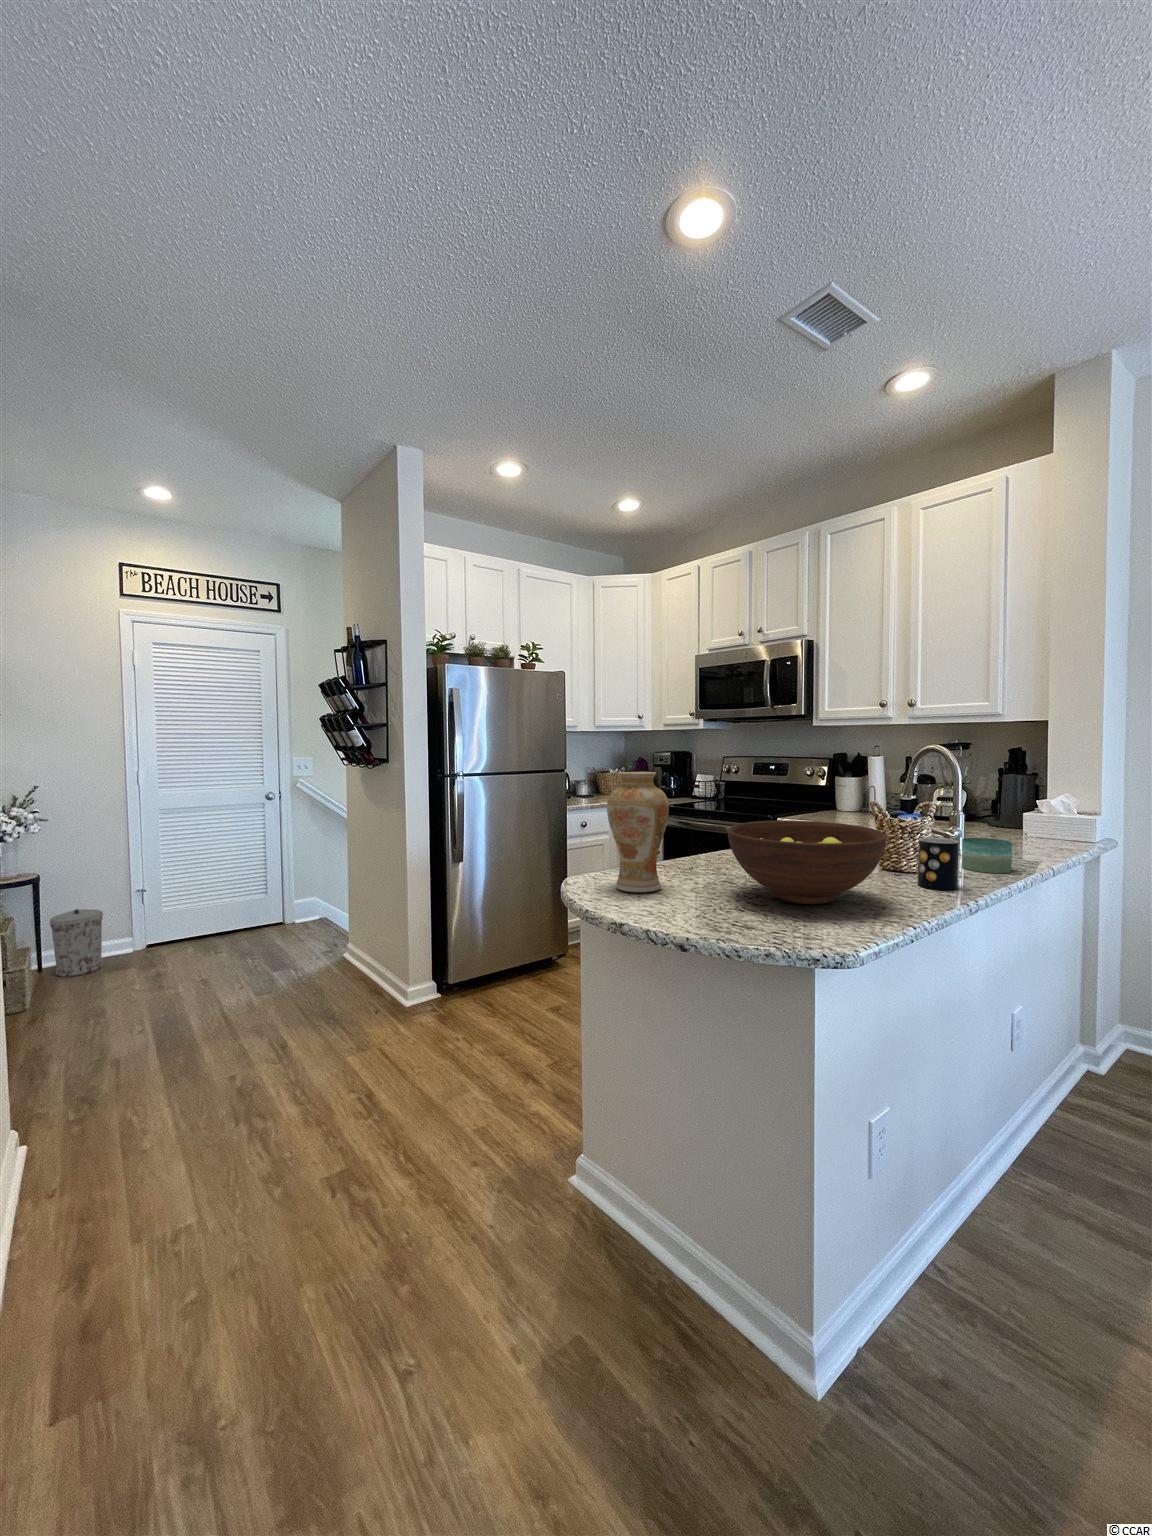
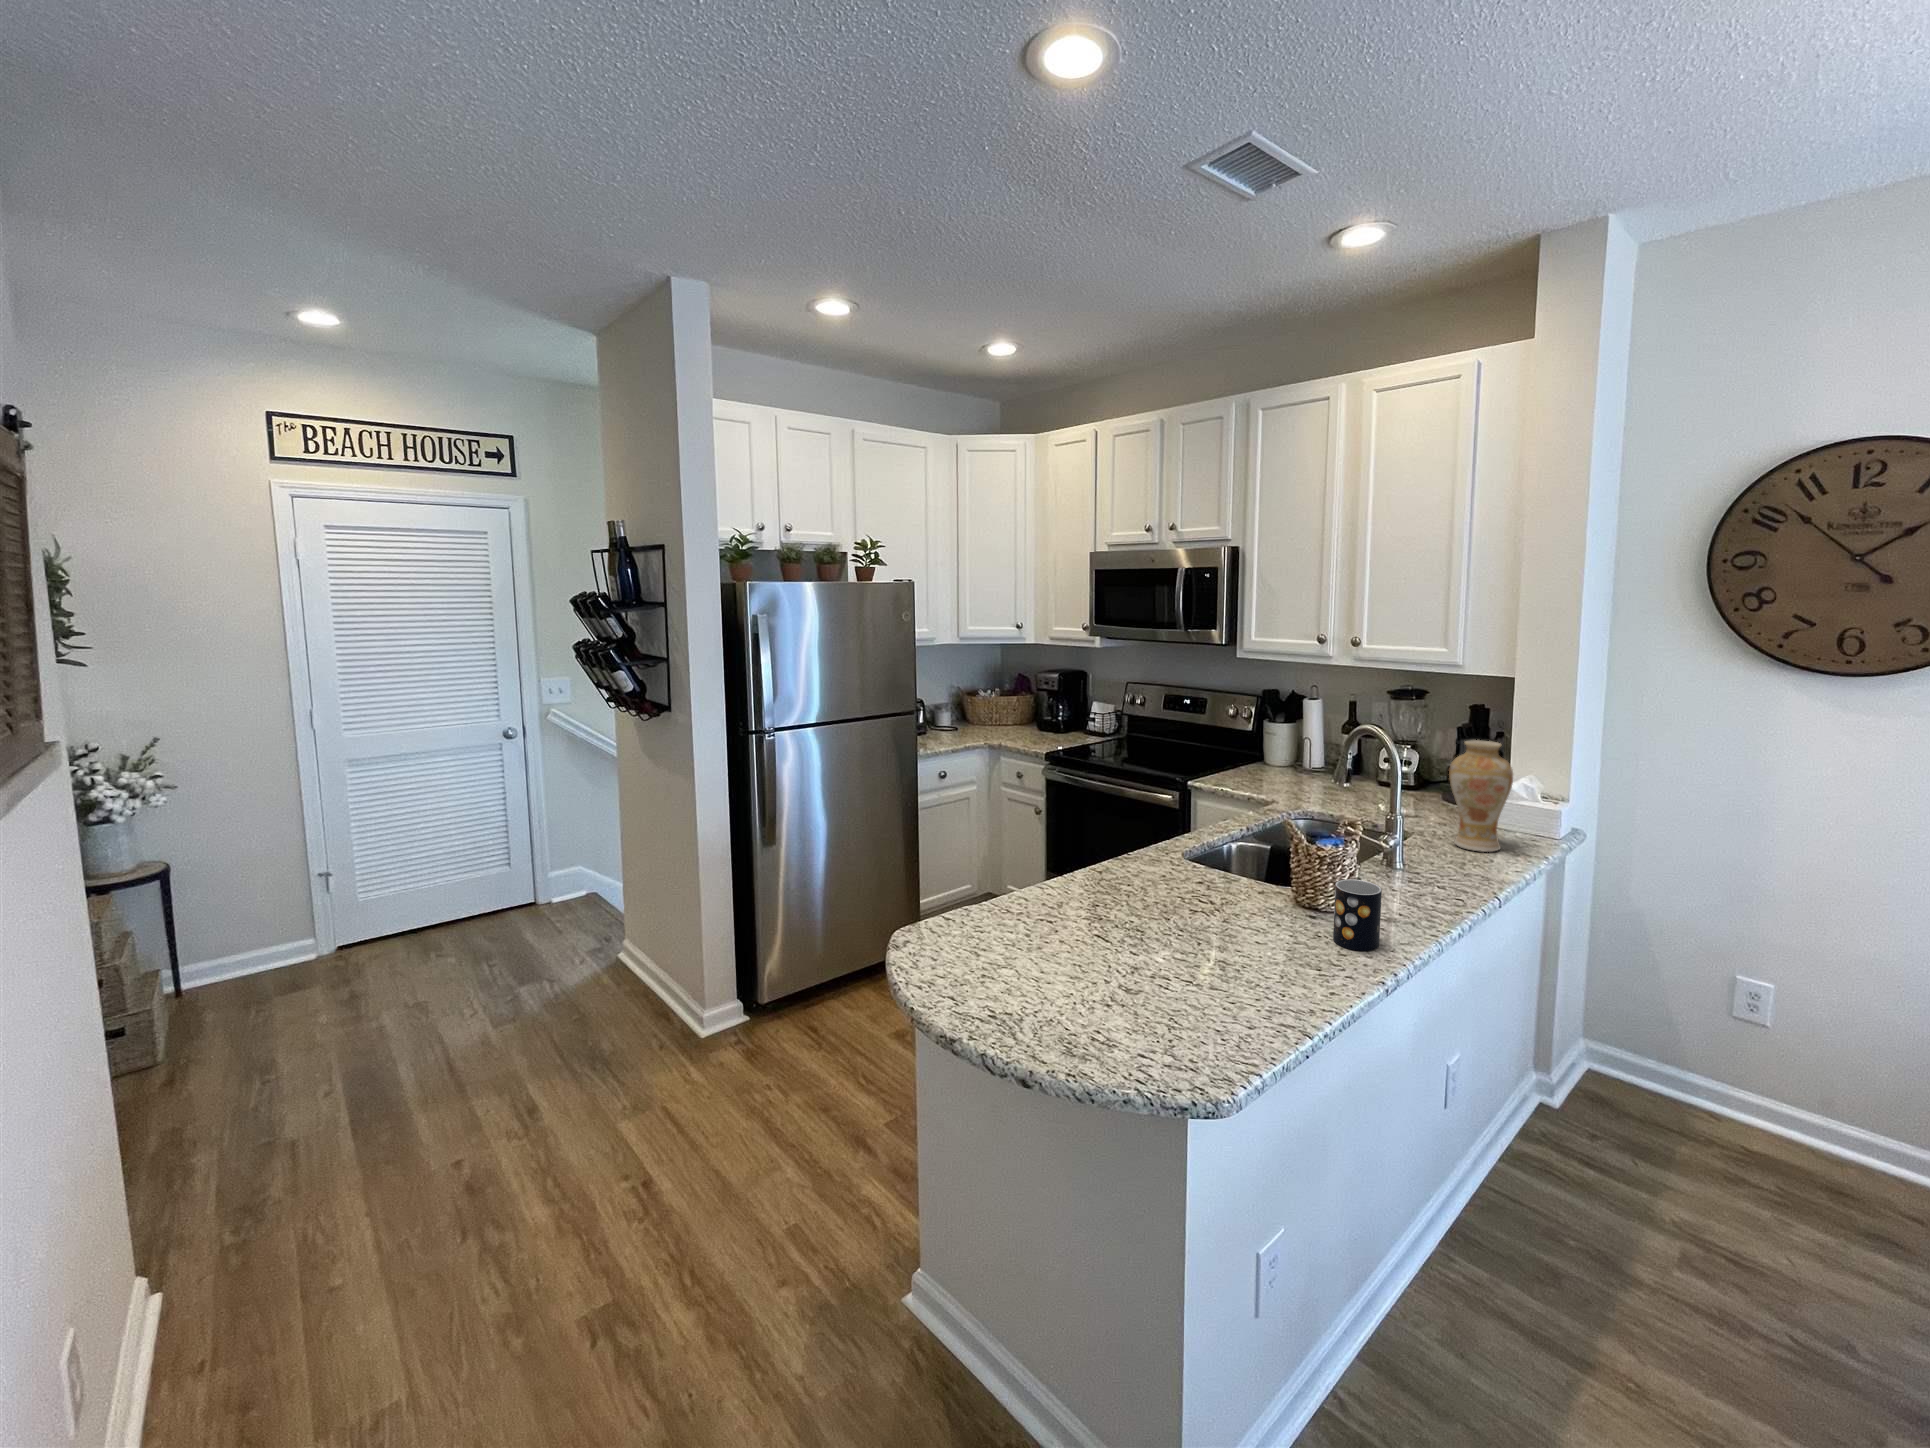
vase: present [607,772,669,892] -> present [1449,740,1513,852]
fruit bowl: present [728,821,886,904] -> none [1097,861,1288,989]
candle: present [962,838,1012,873] -> none [1394,859,1452,910]
trash can: present [50,909,103,977] -> none [187,907,270,1005]

